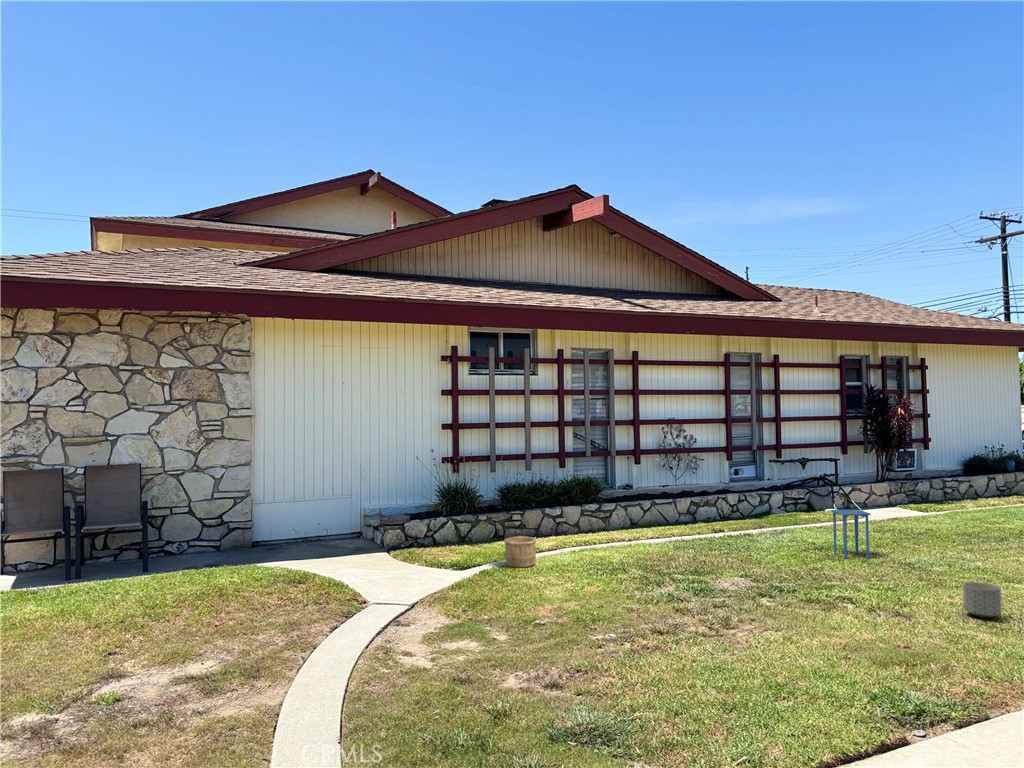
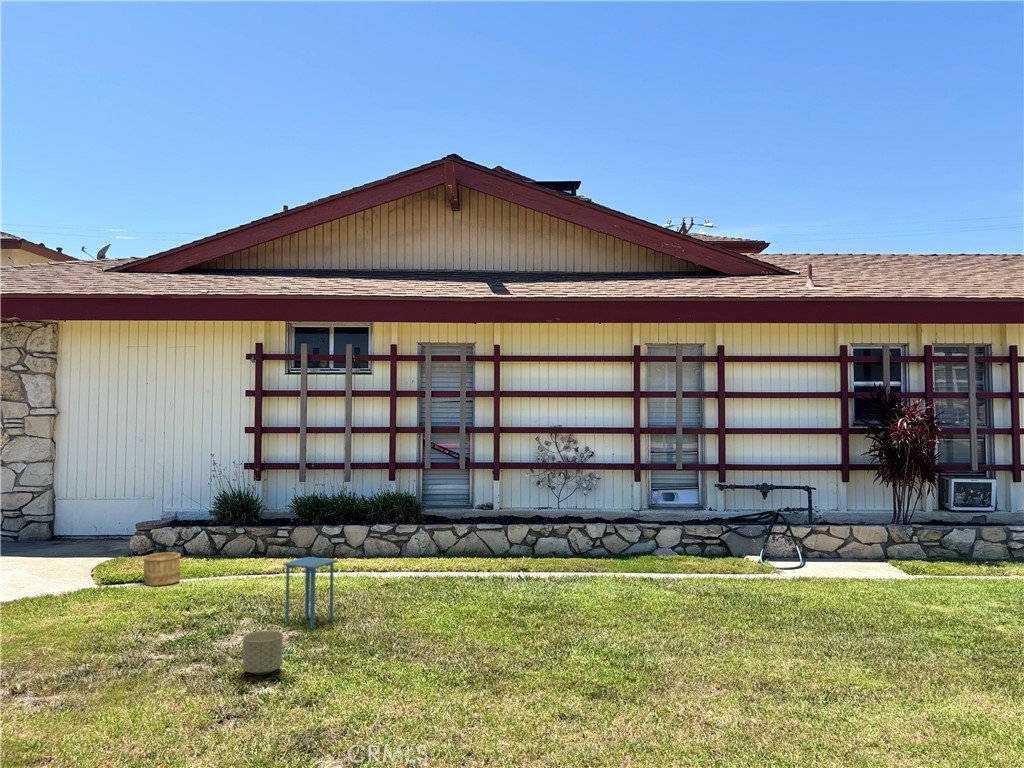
side table: present [831,510,871,559] -> present [283,557,338,629]
planter: present [963,582,1001,618] -> present [243,631,283,675]

